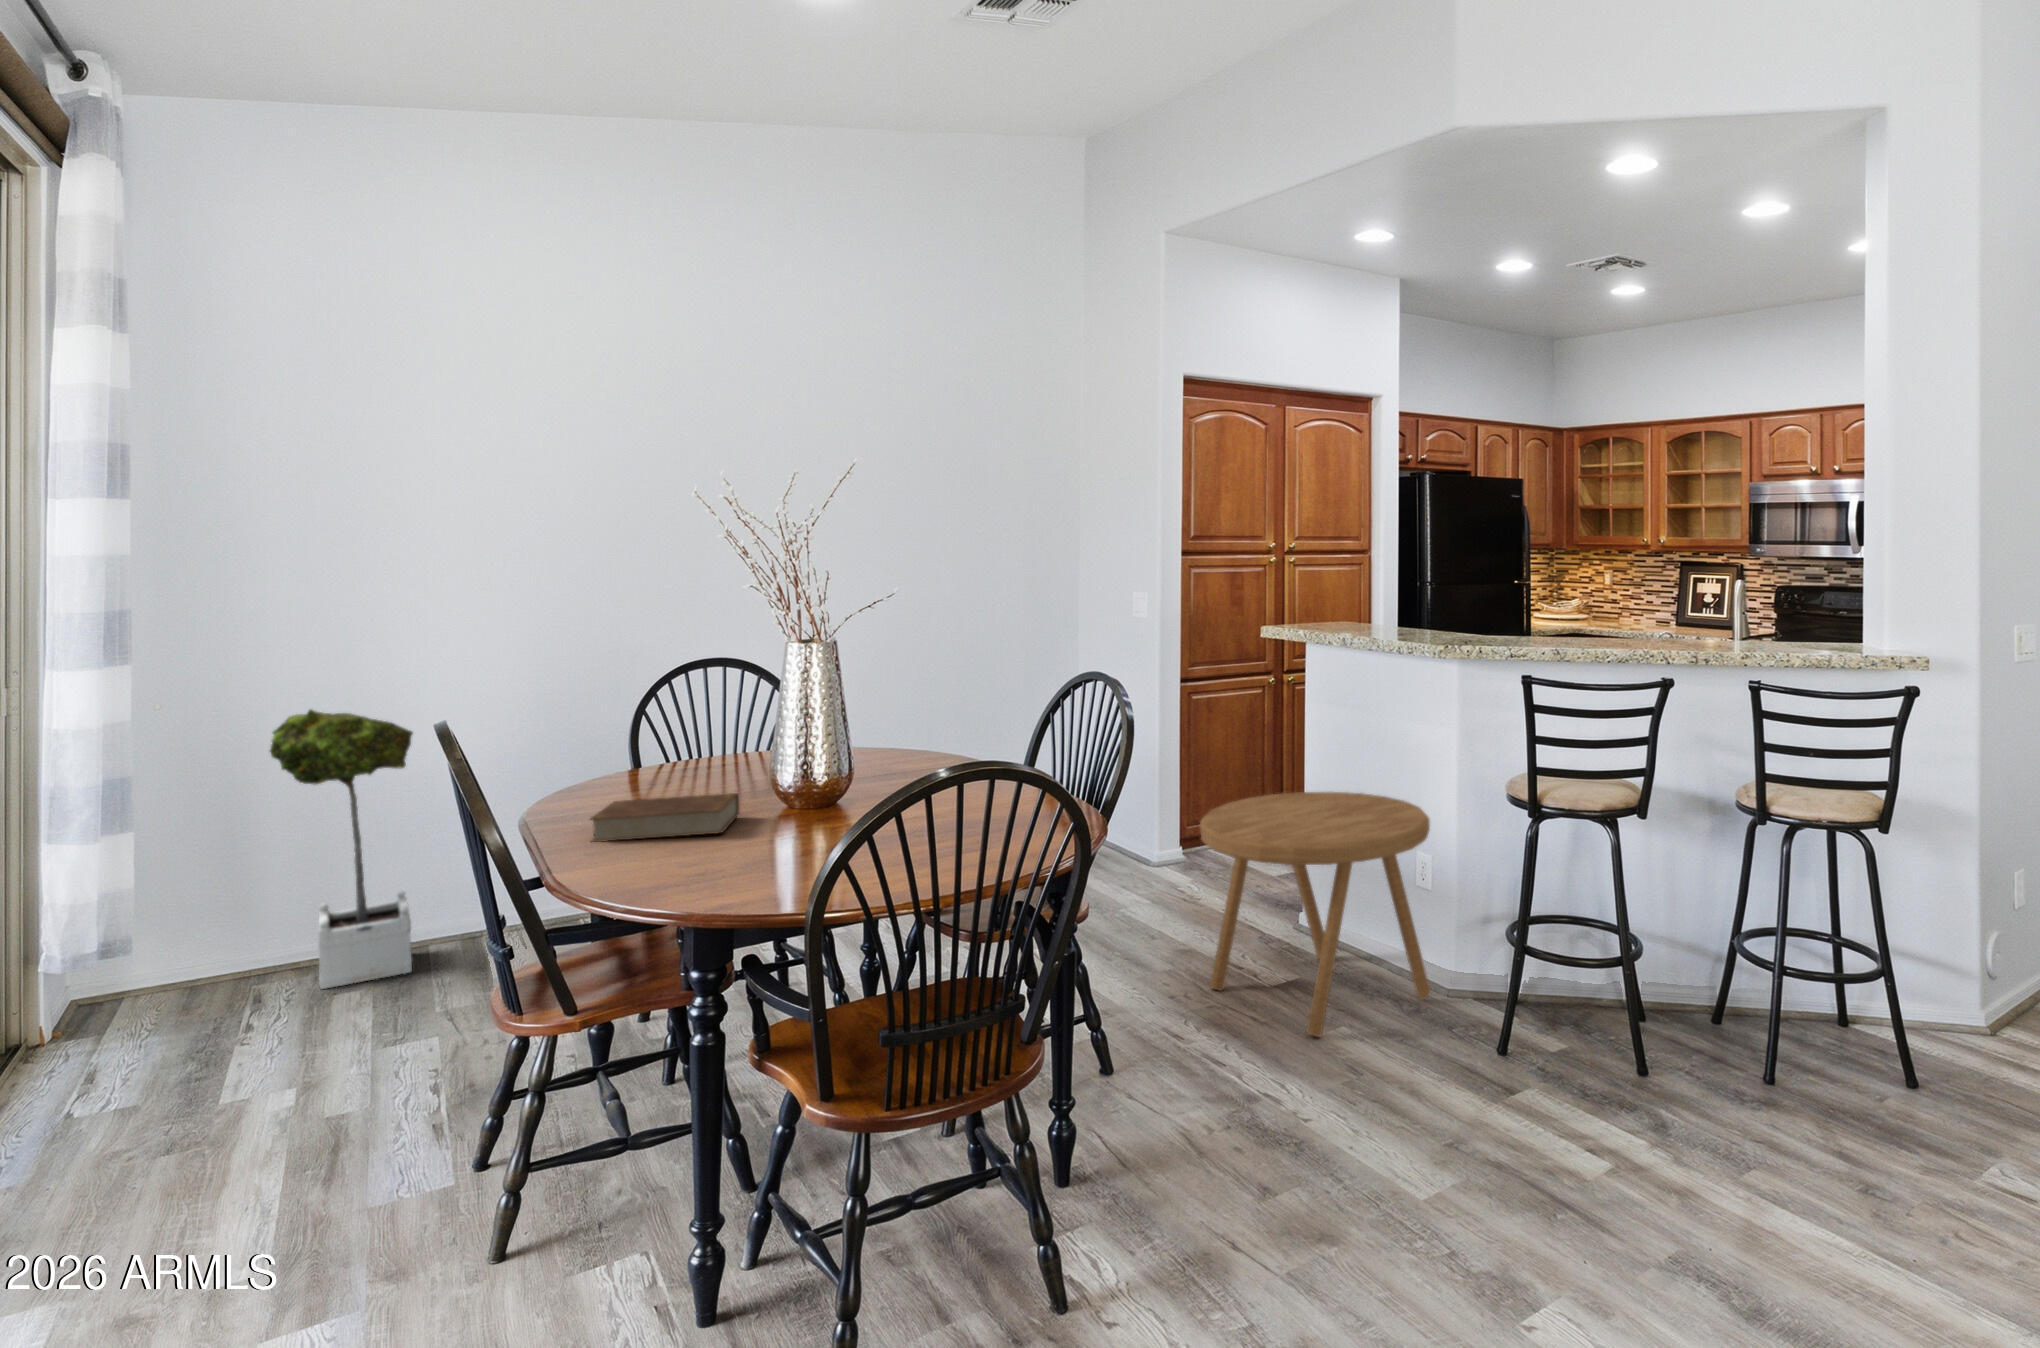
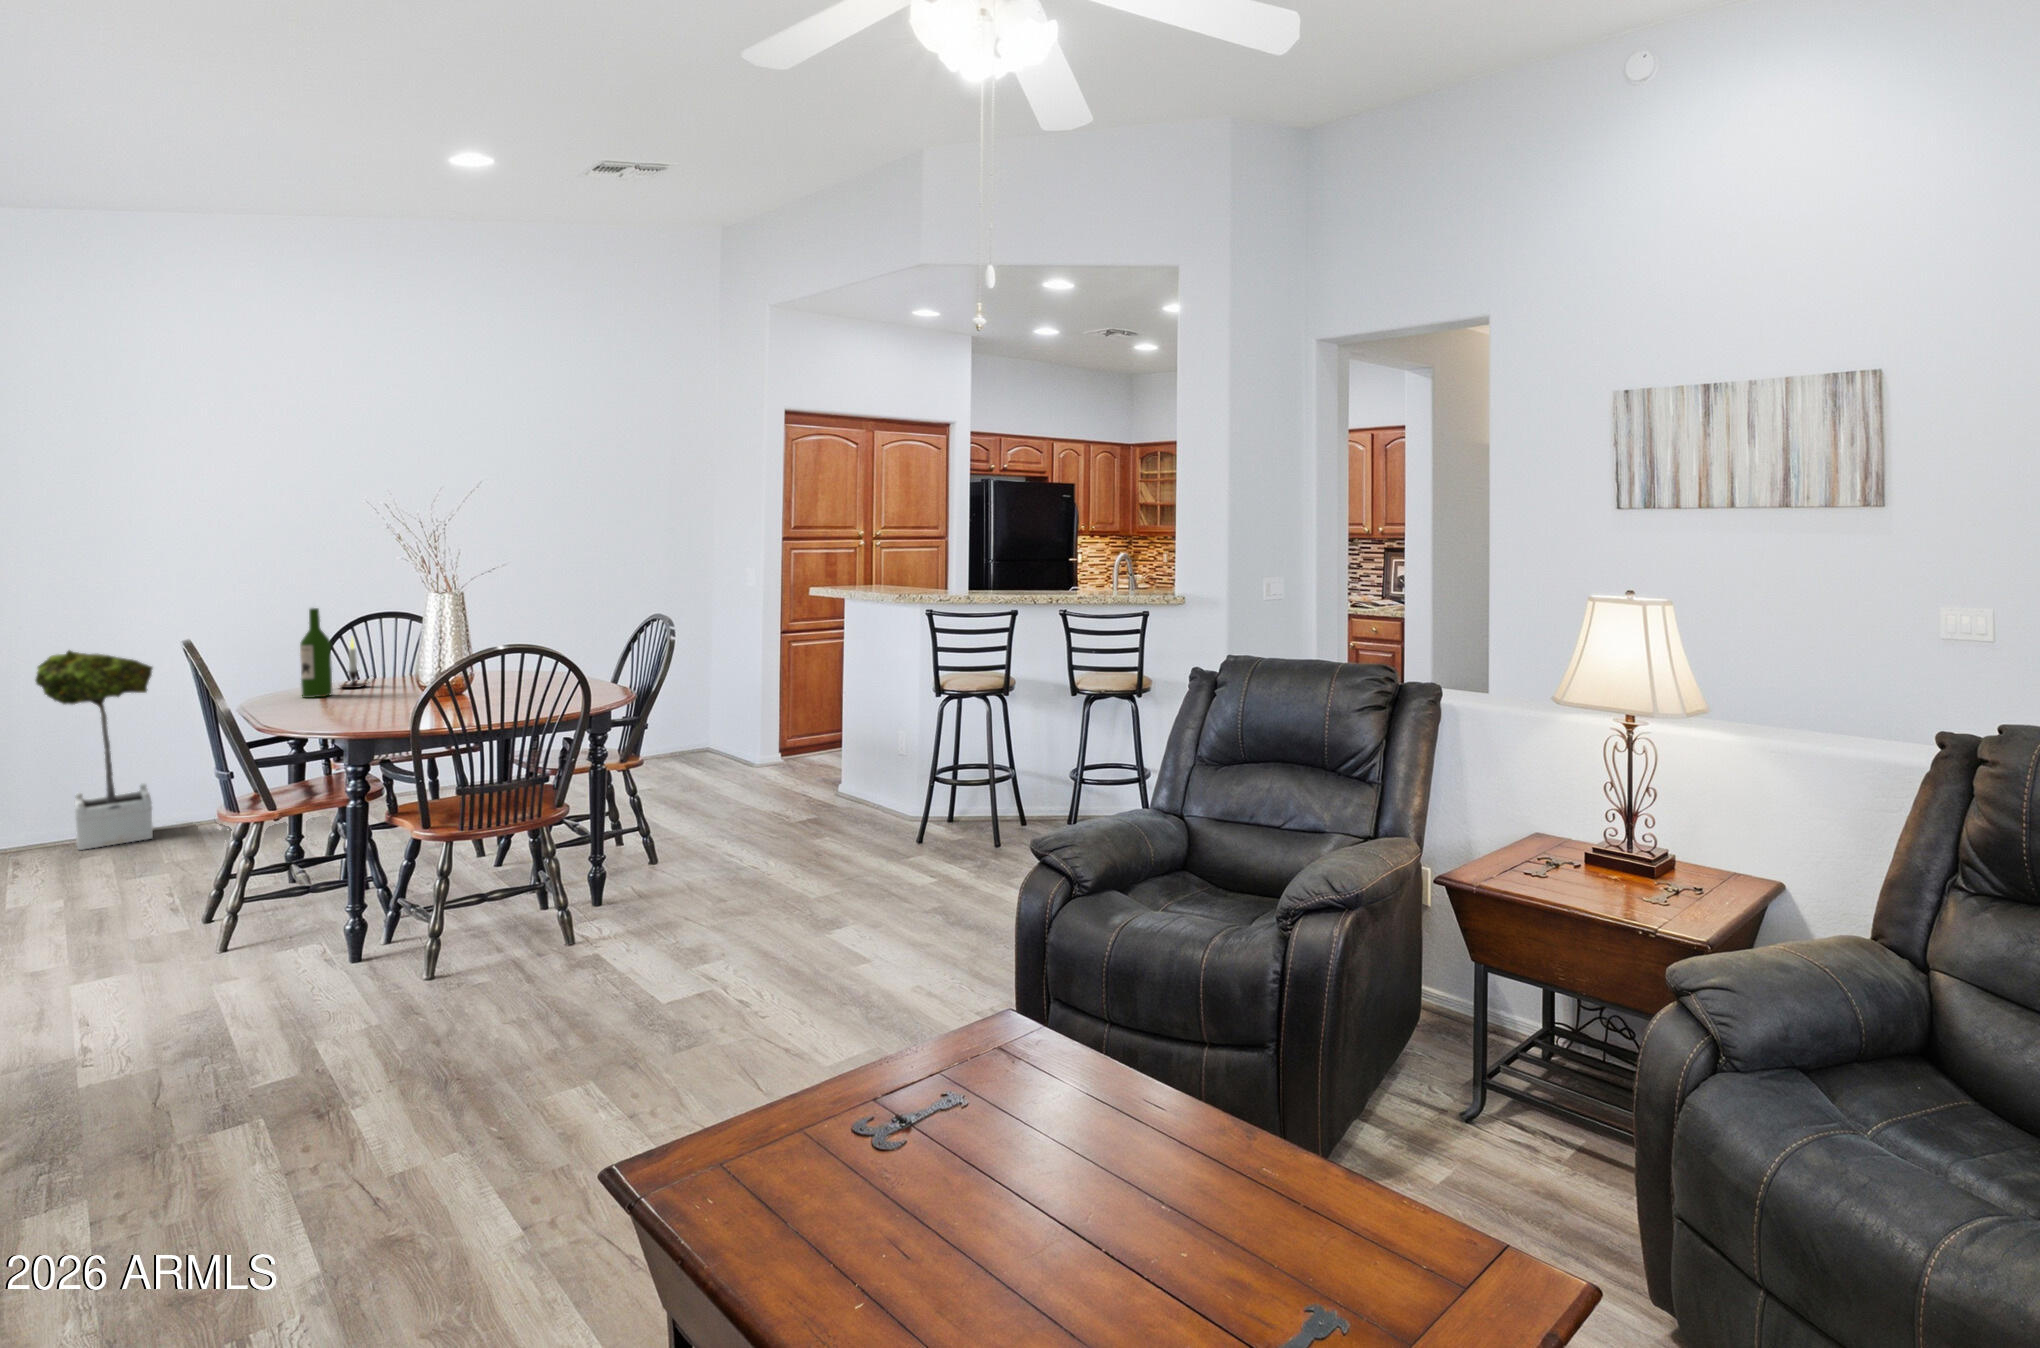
wine bottle: none [605,663,649,806] -> present [300,608,332,698]
candle: none [654,704,704,786] -> present [340,639,375,688]
side table: present [1200,792,1431,1037] -> none [740,695,896,840]
book: present [591,793,739,842] -> none [283,686,392,713]

